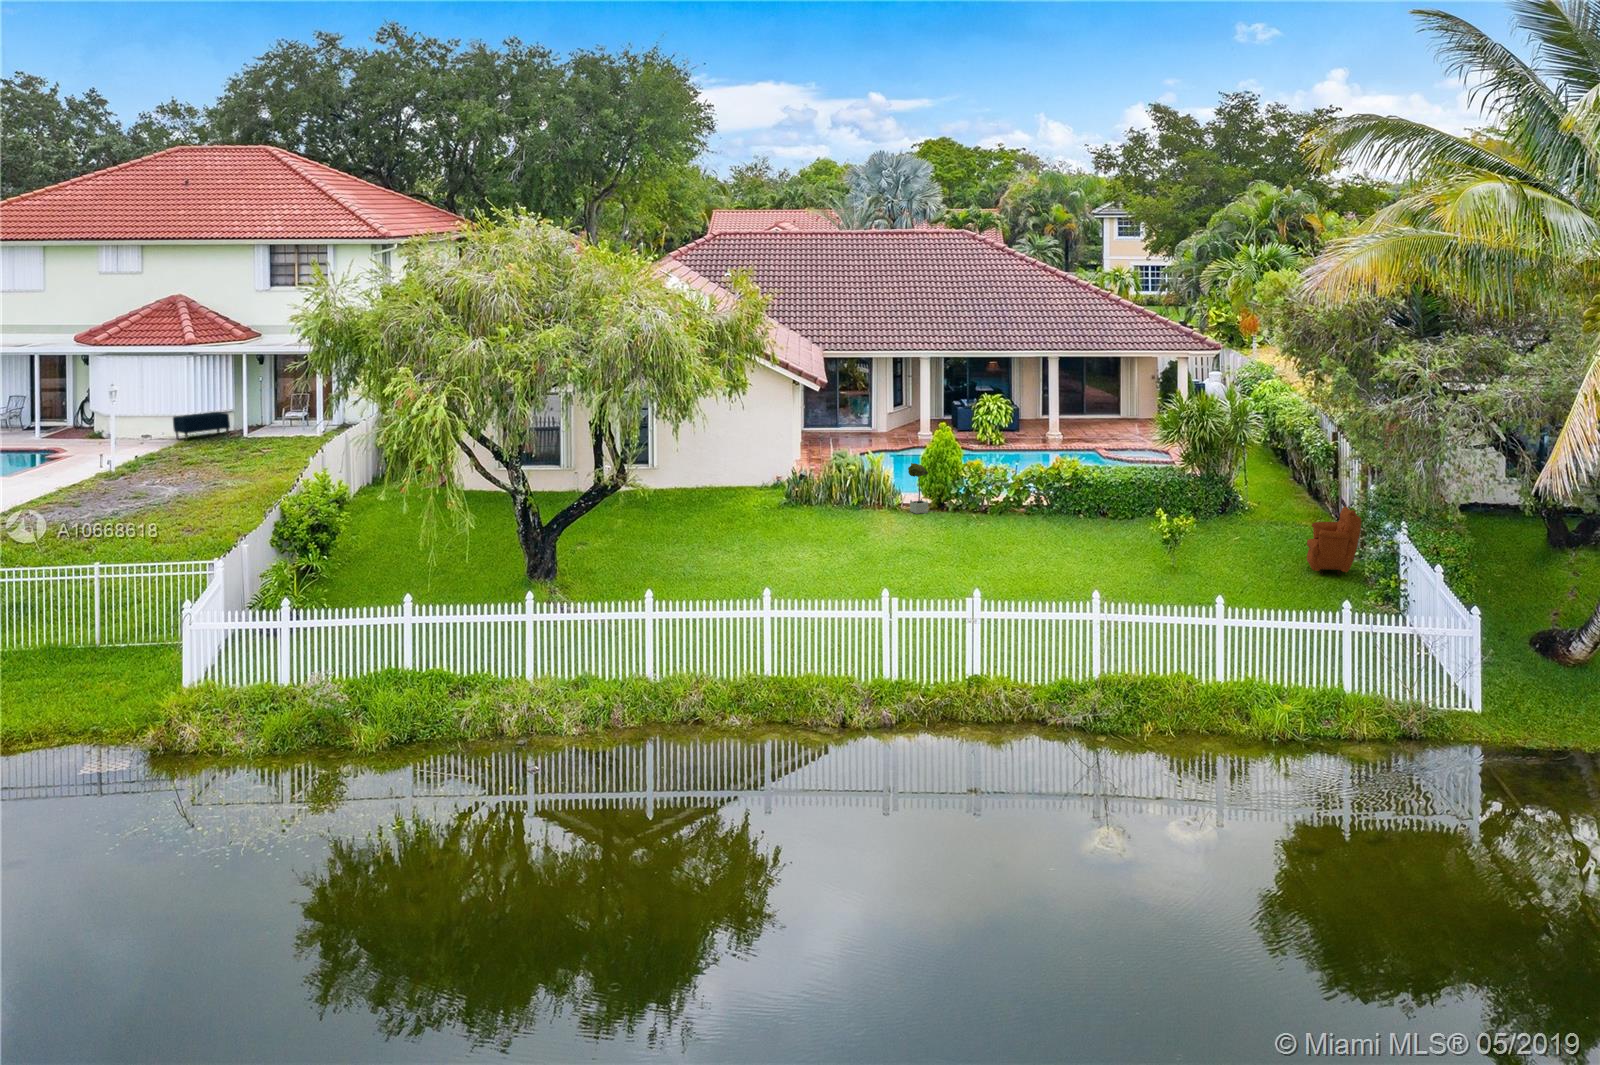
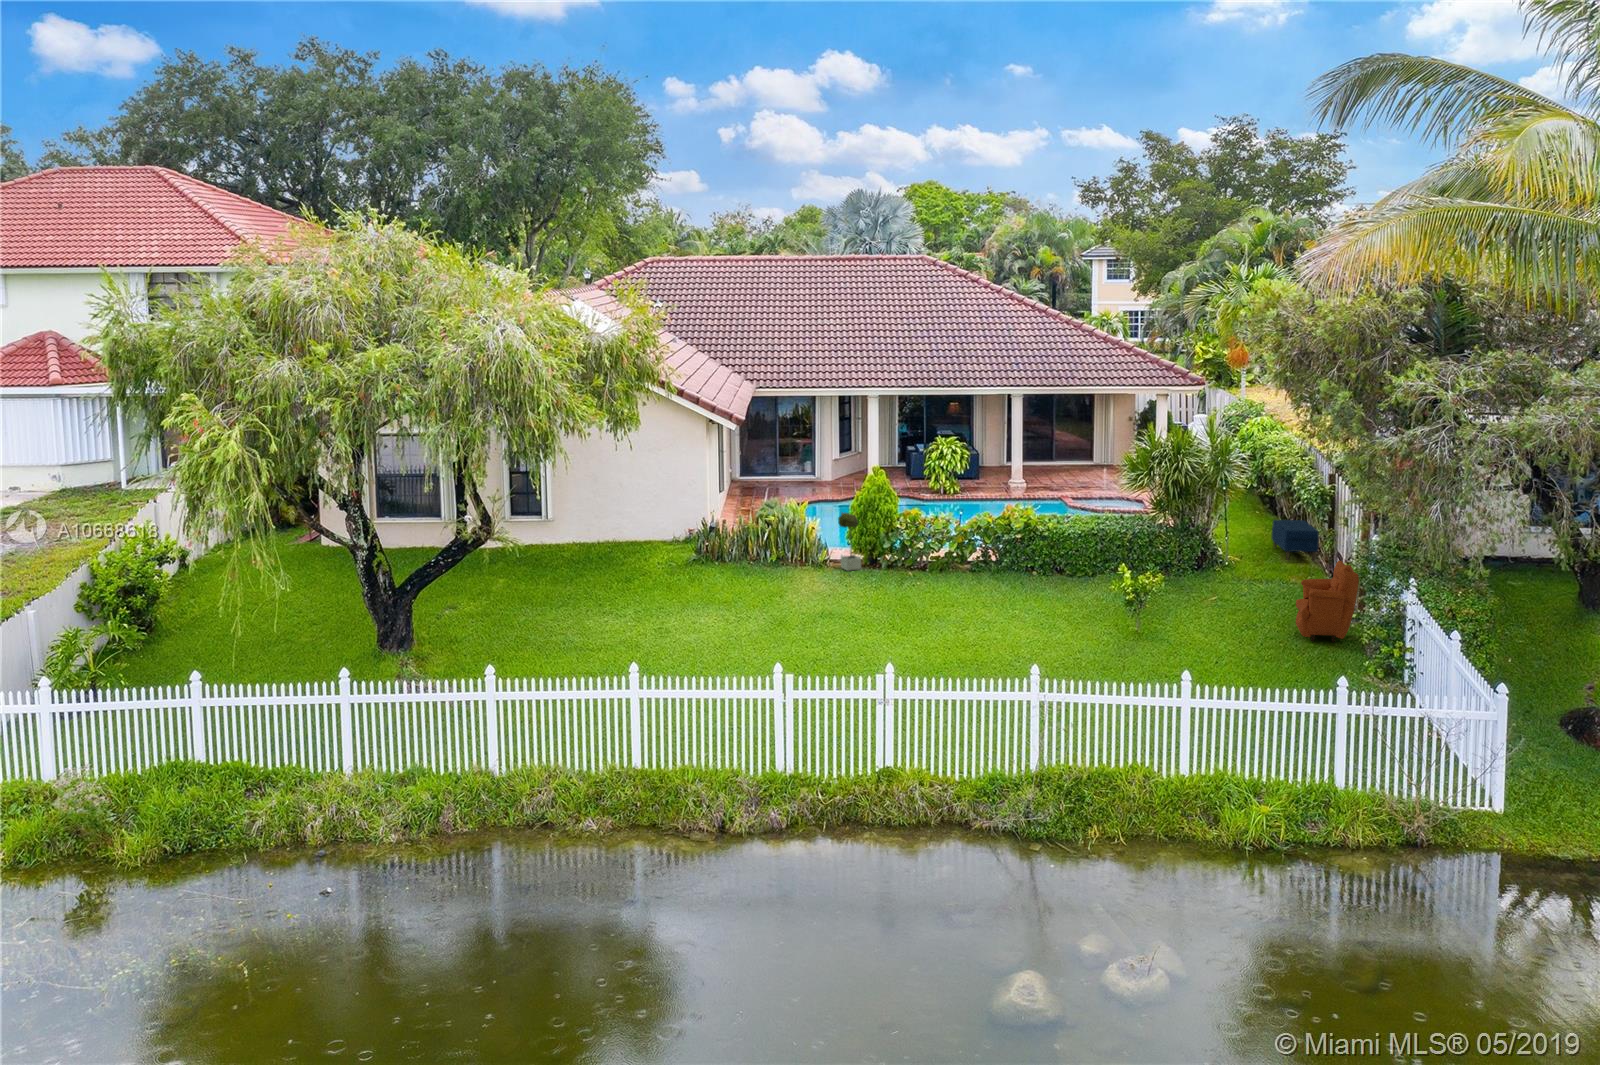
bench: present [173,412,230,440] -> present [1272,520,1319,561]

